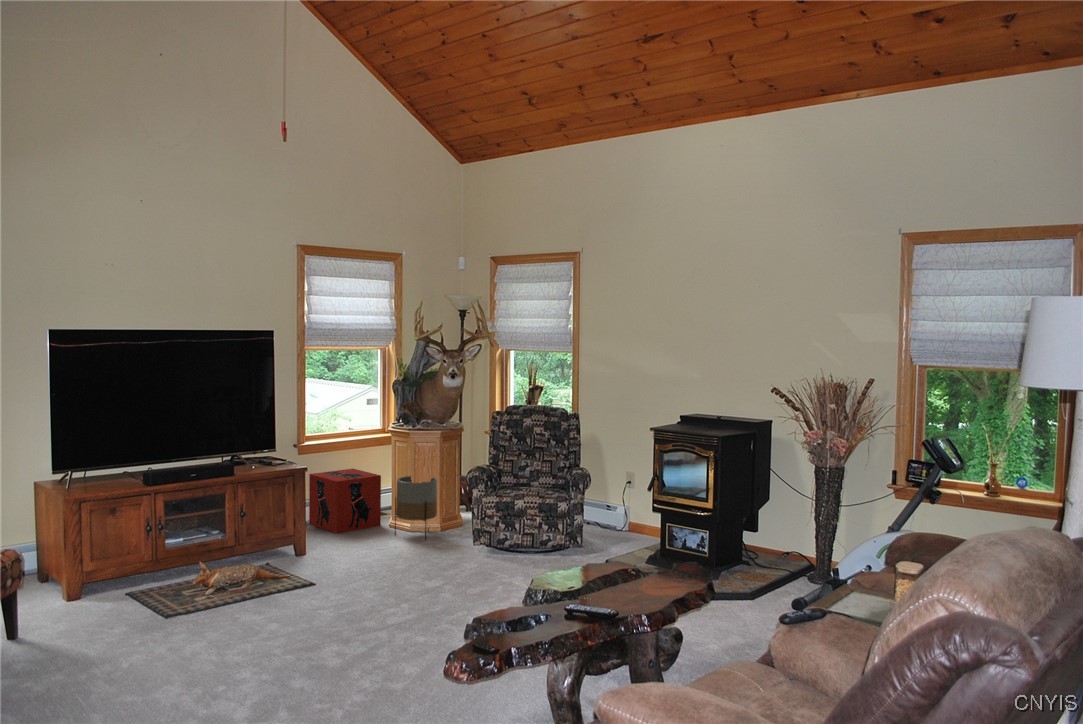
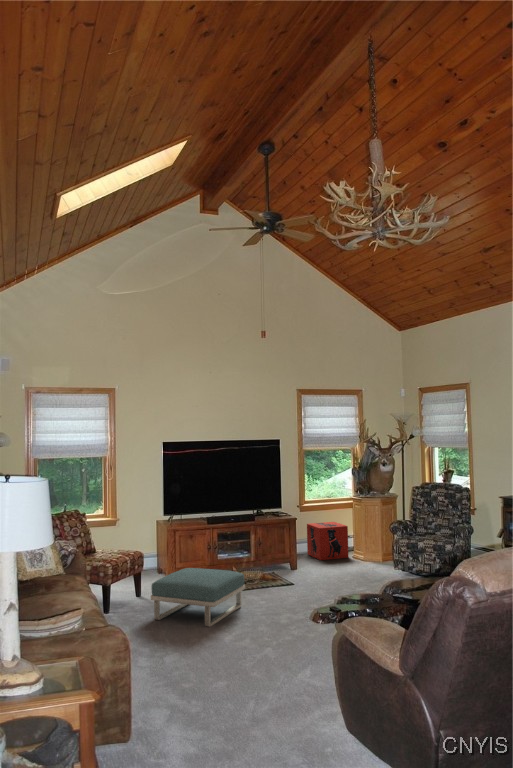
planter: present [395,476,437,540] -> none [353,527,379,567]
footstool: none [63,575,249,686] -> present [151,568,245,627]

